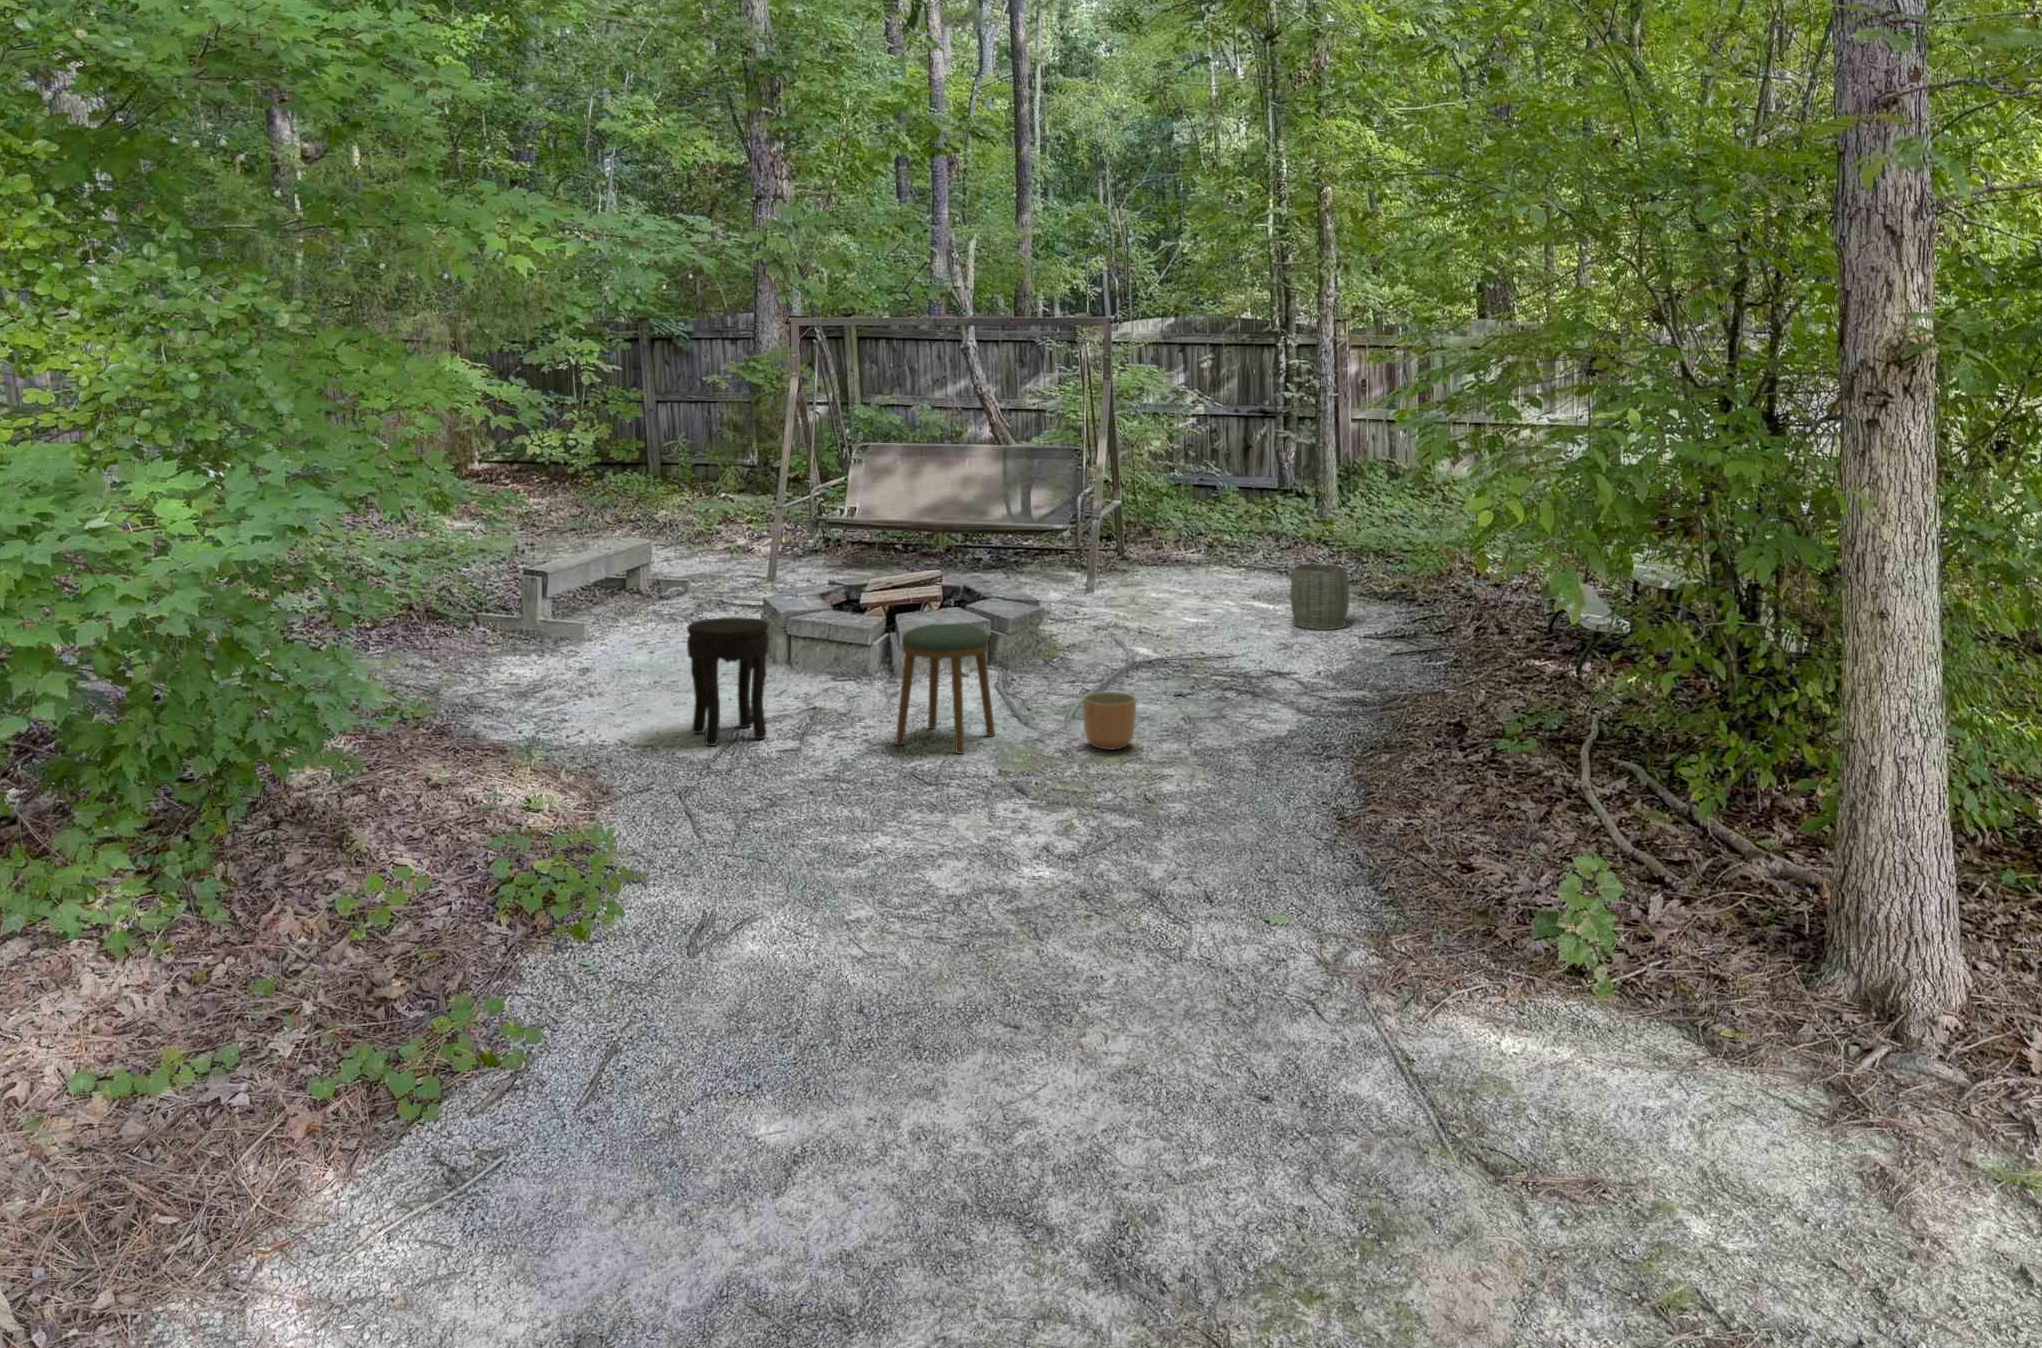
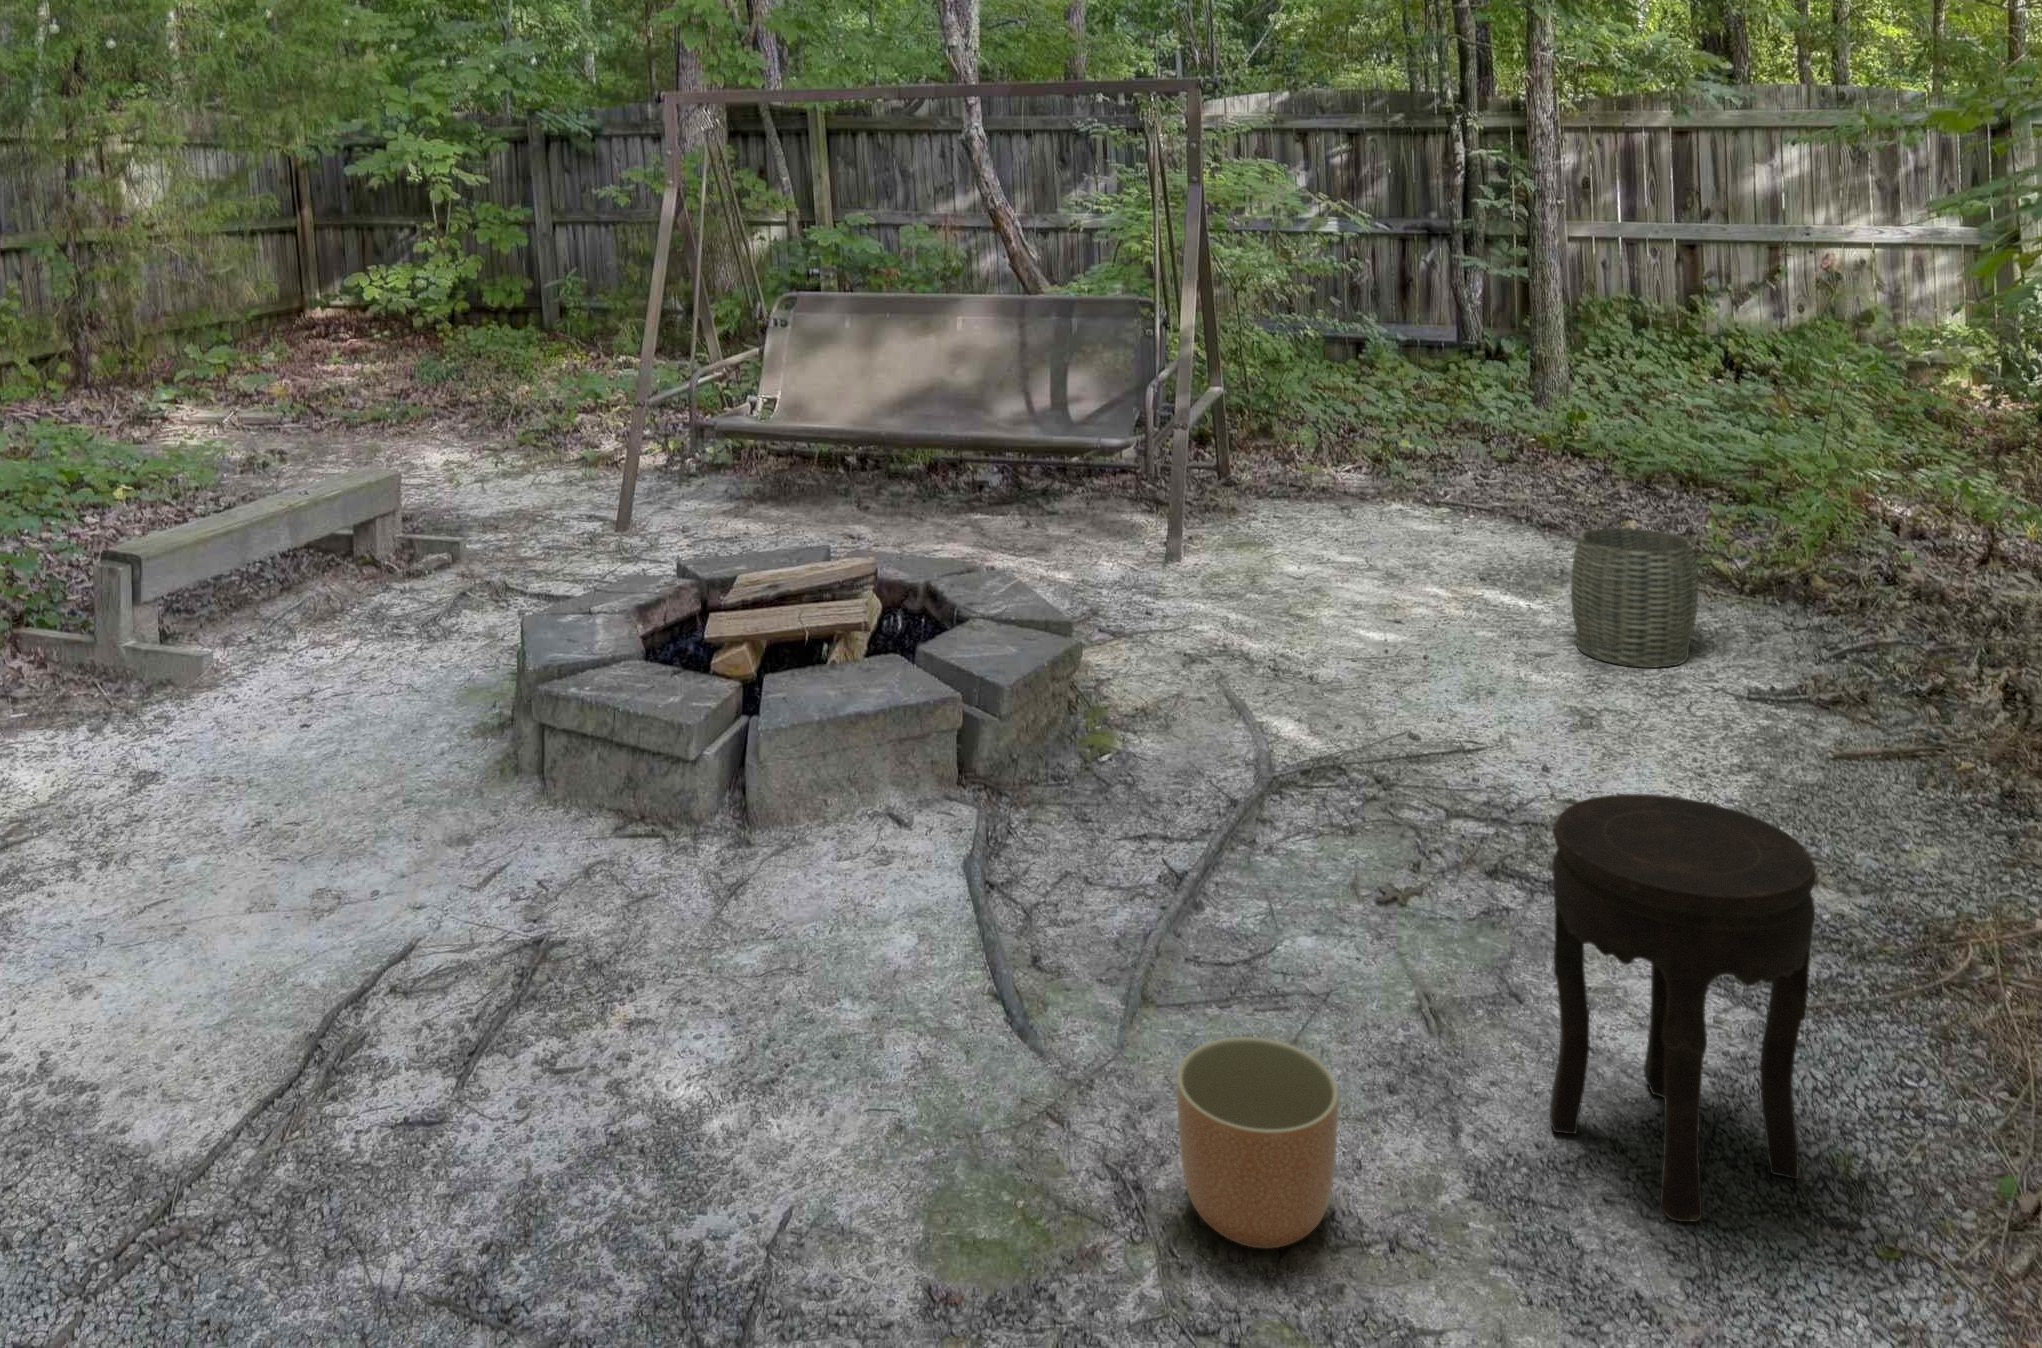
side table: present [687,617,769,746] -> present [1550,794,1817,1222]
stool: present [895,624,995,754] -> none [640,816,930,1256]

